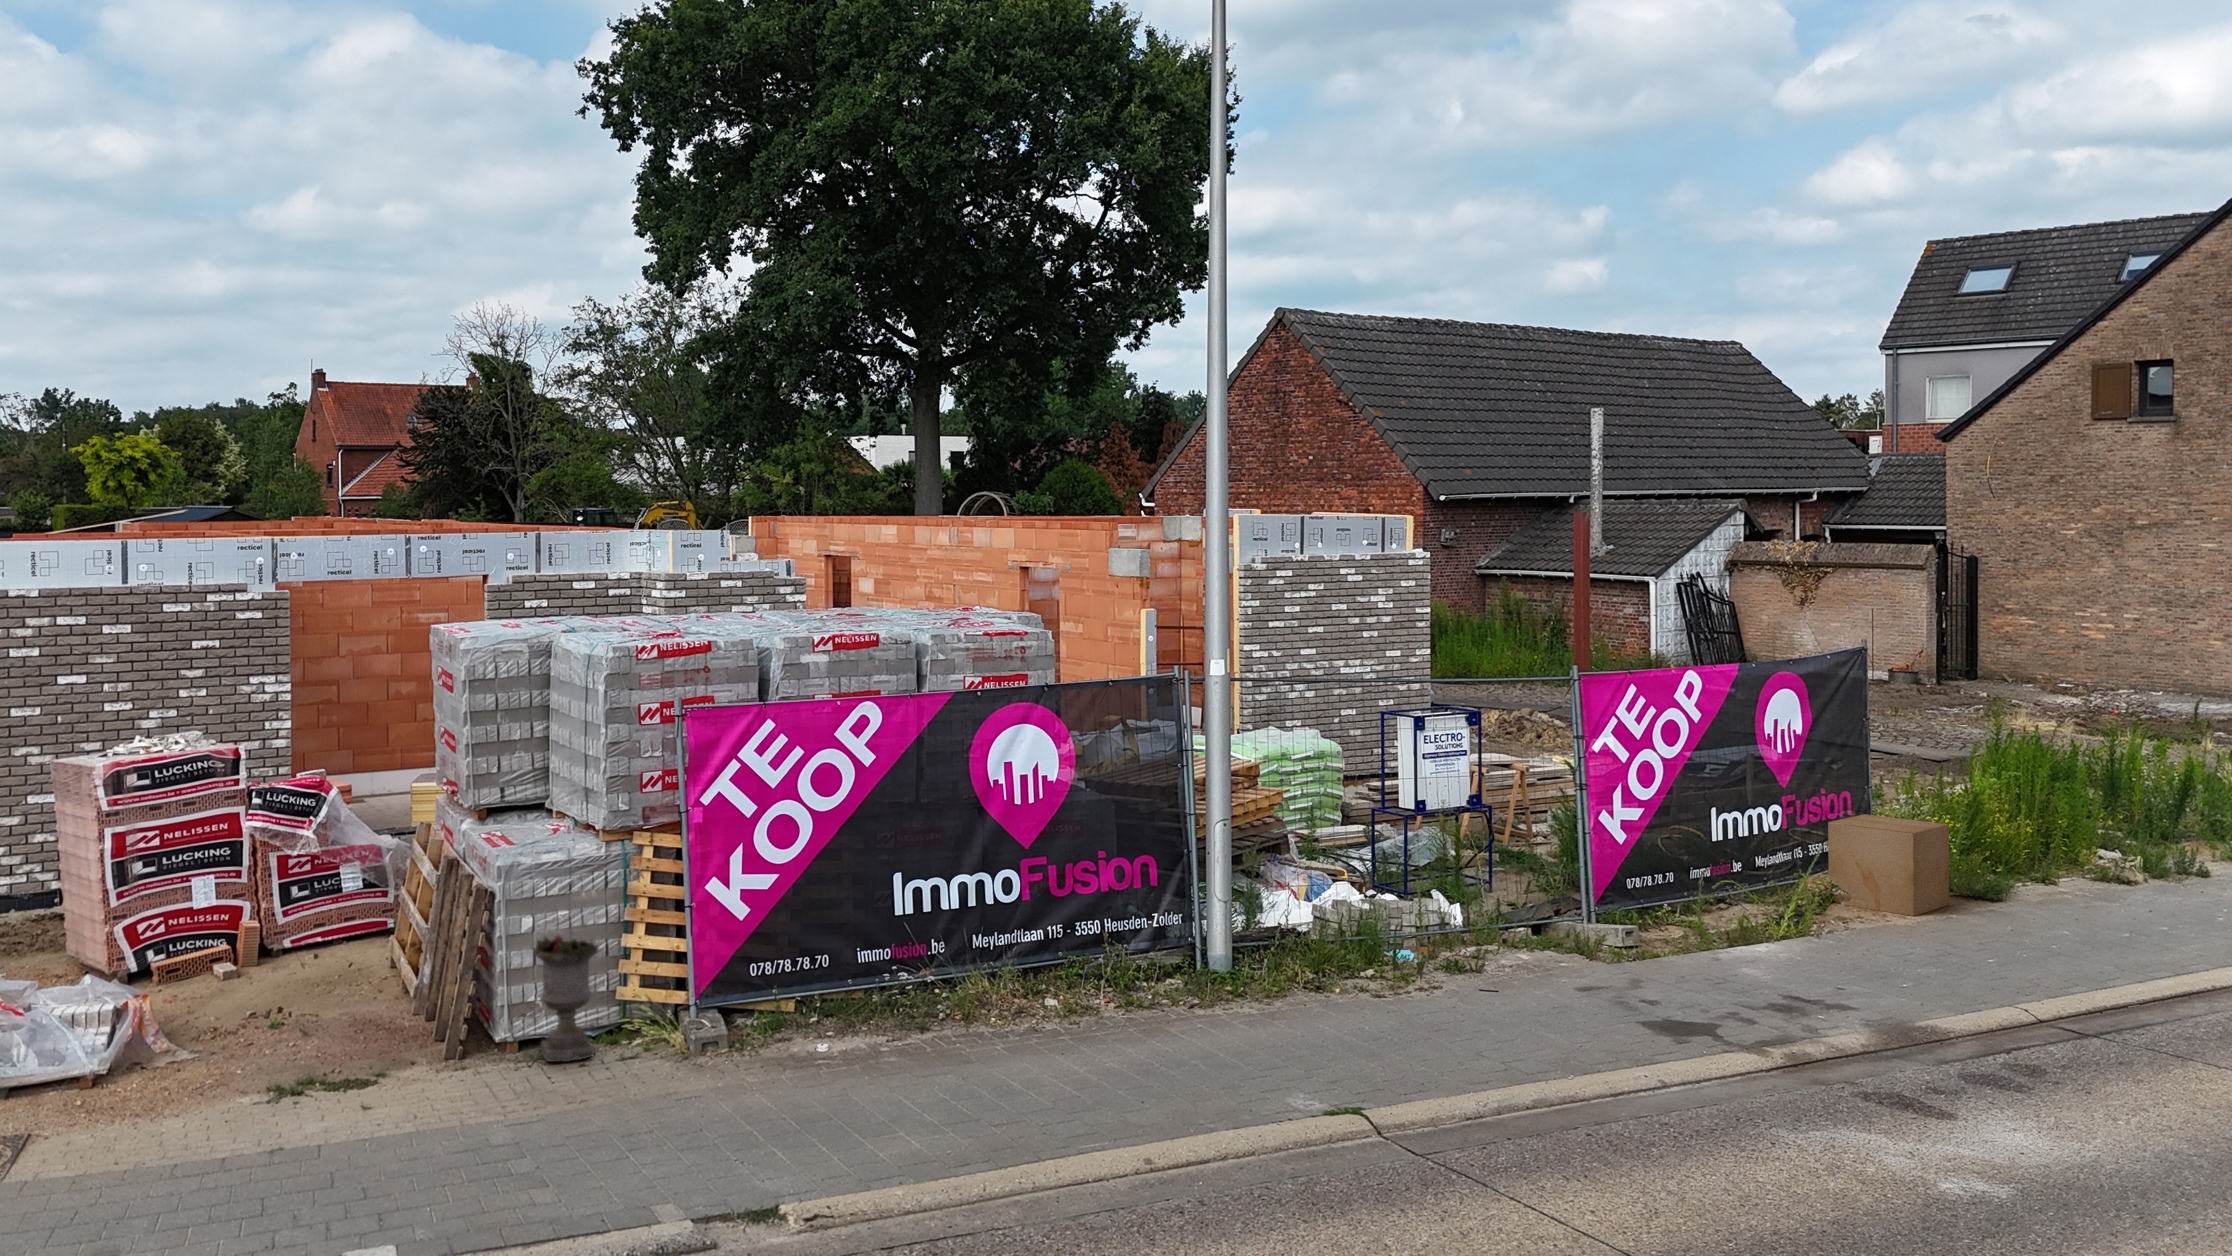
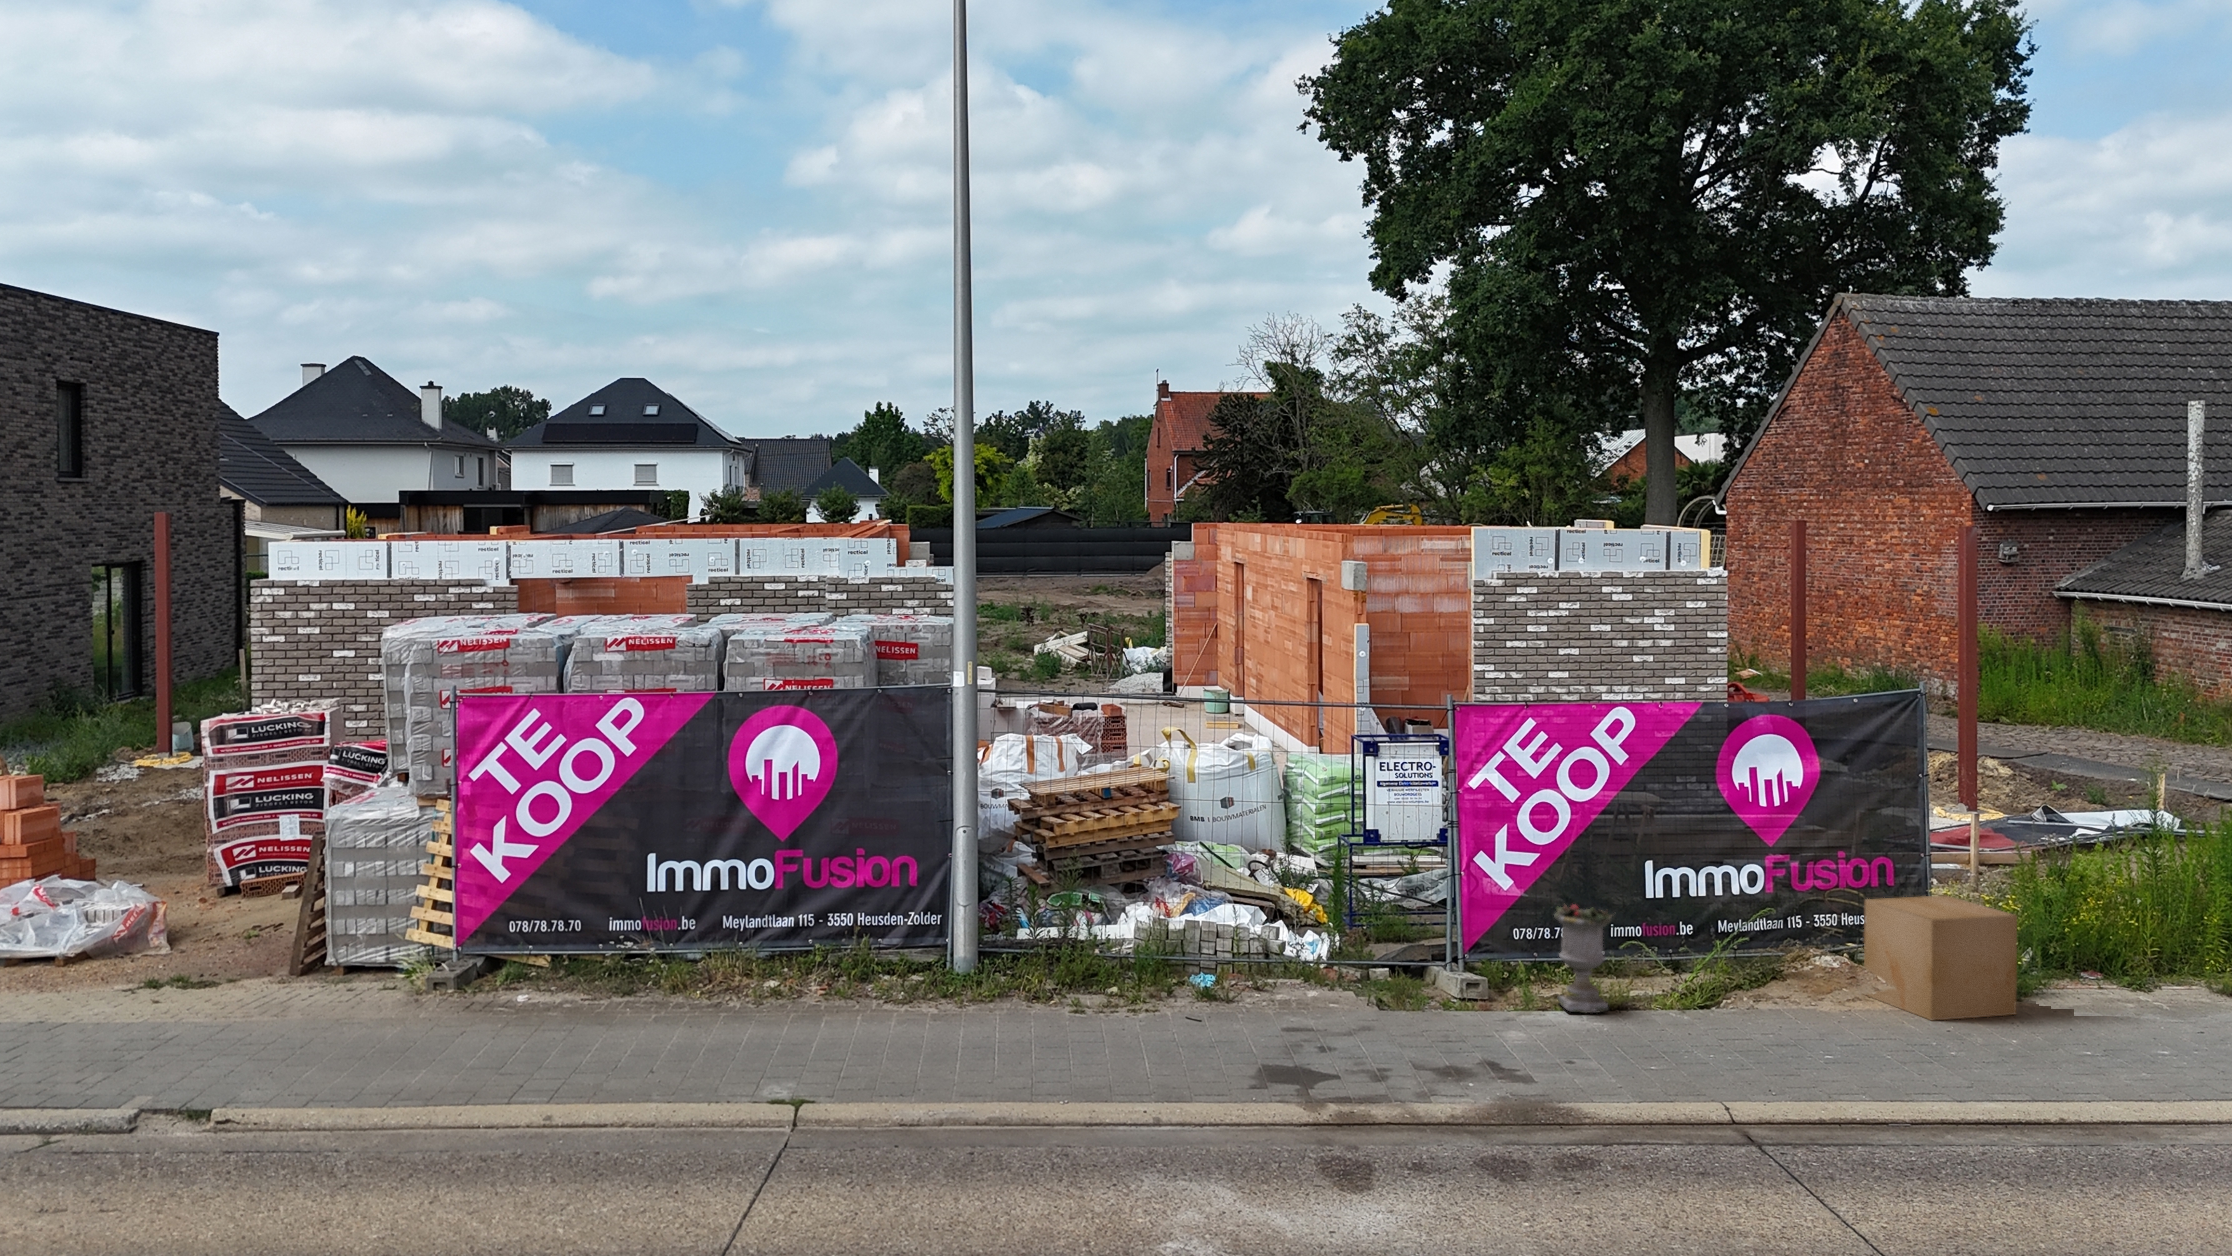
planter: present [534,936,601,1062] -> present [1554,905,1612,1013]

